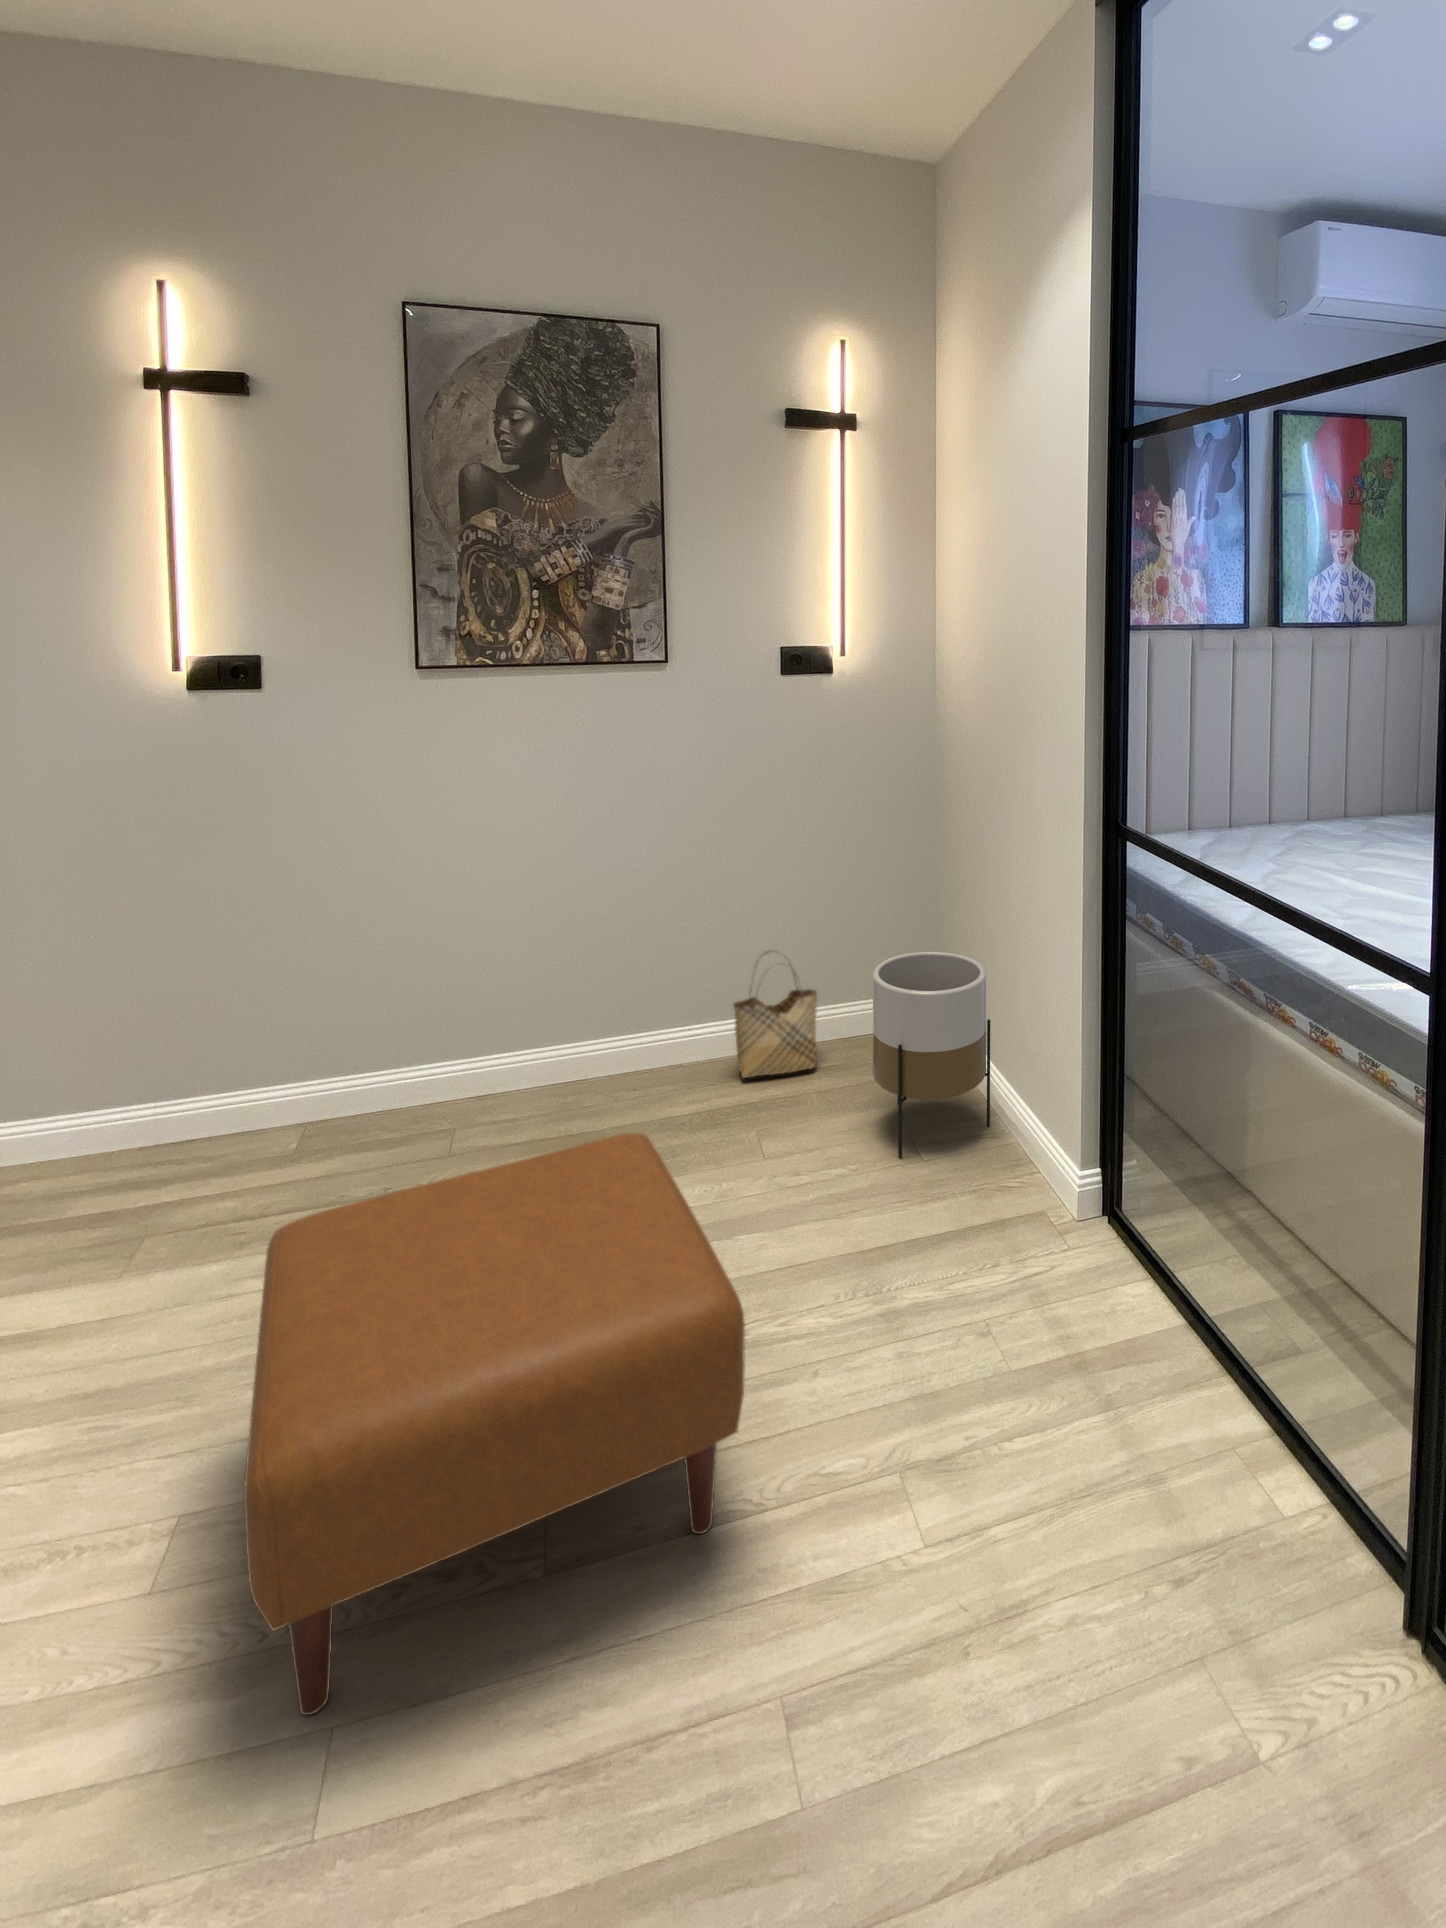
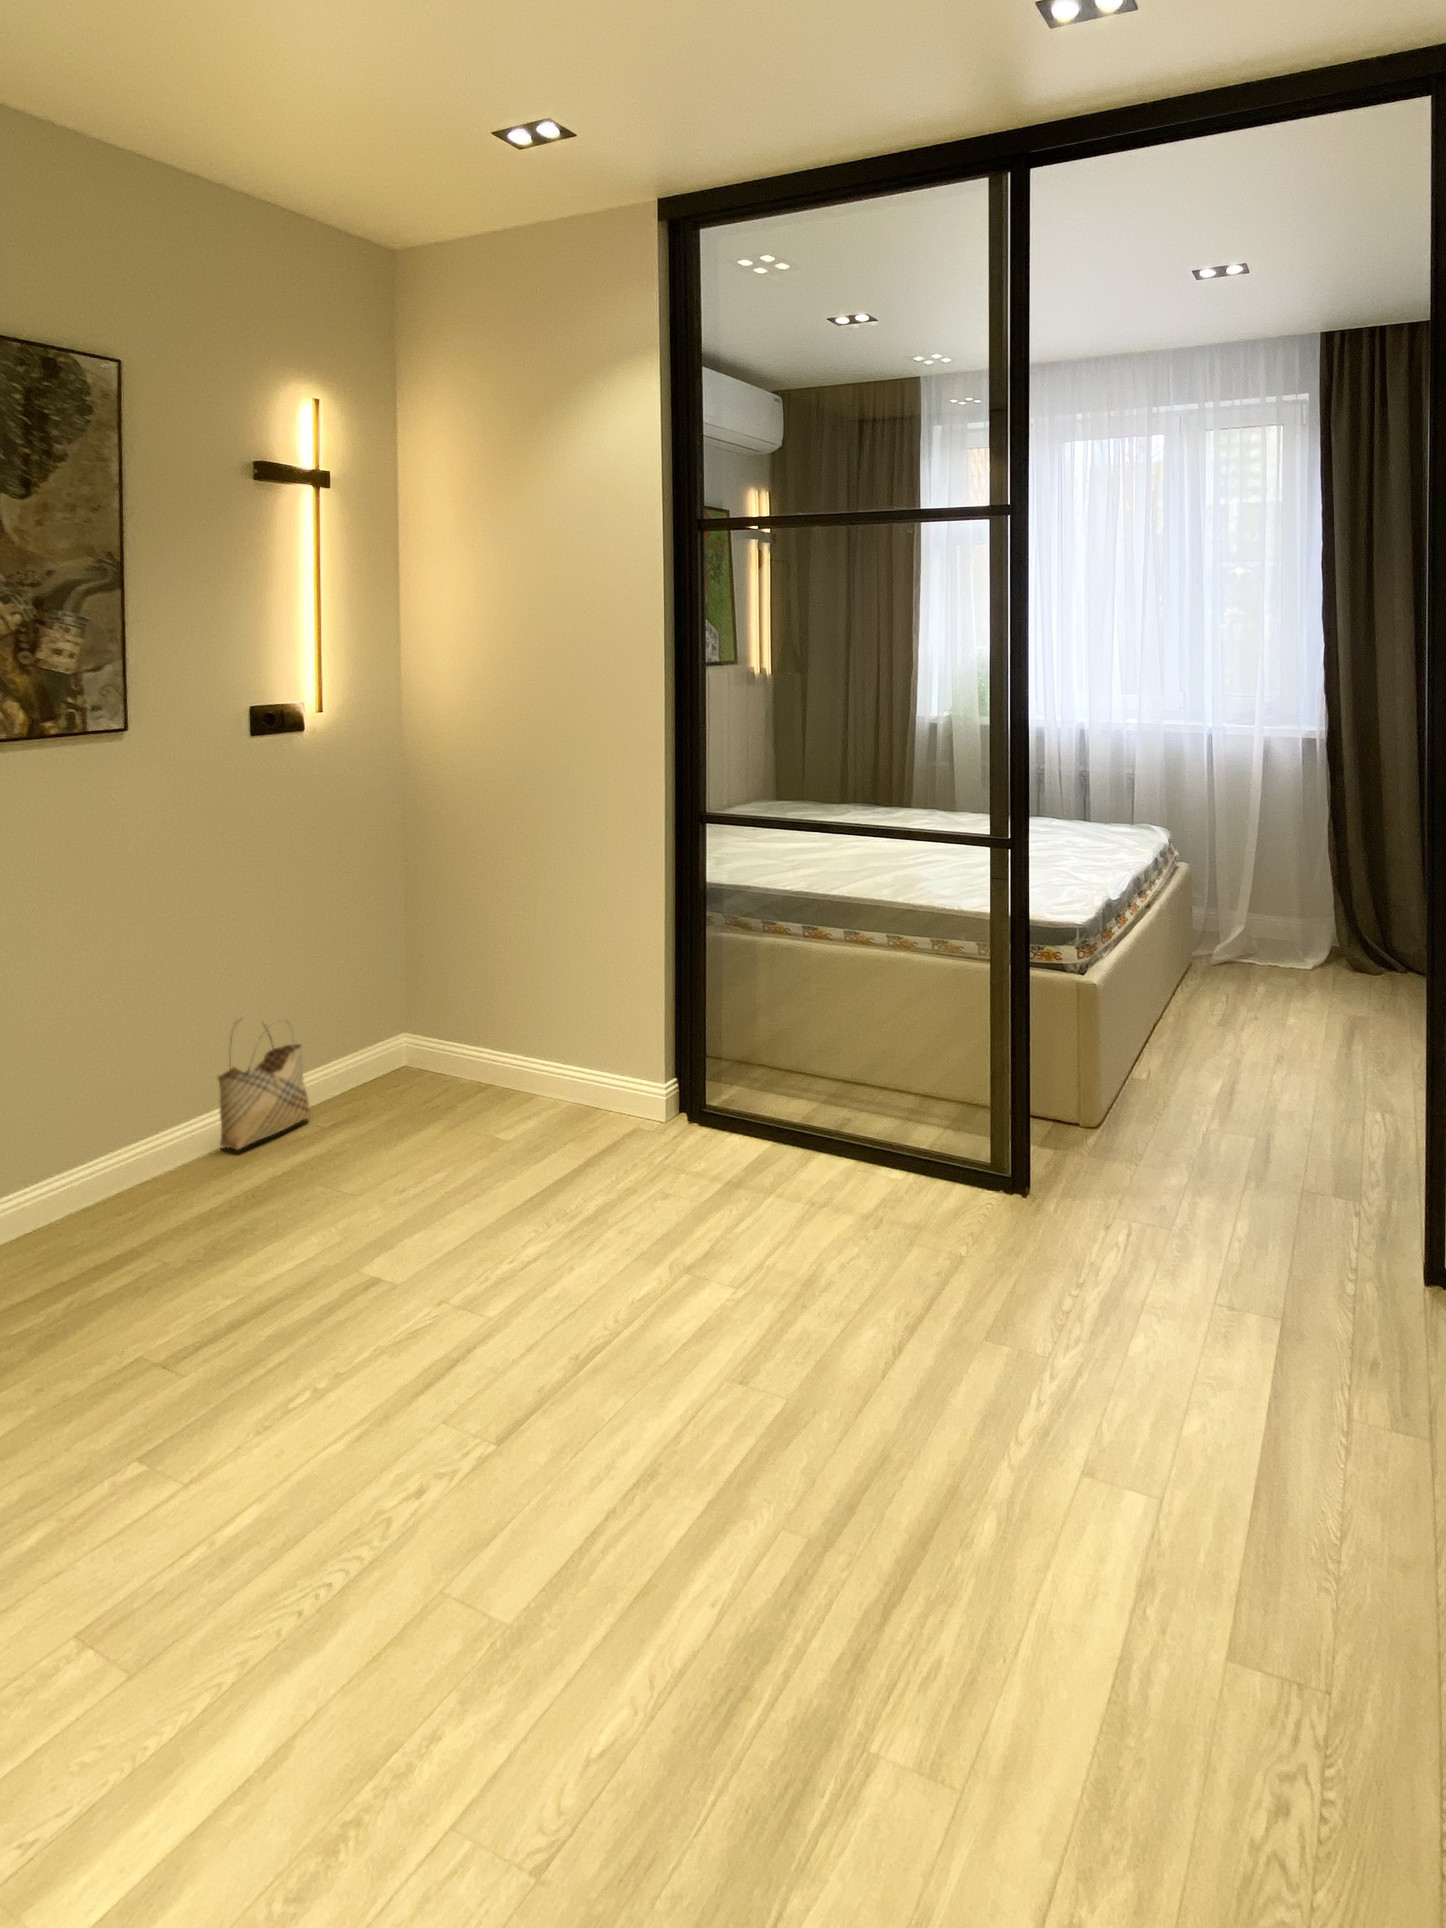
planter: present [872,952,990,1158] -> none [417,963,525,1143]
ottoman: present [244,1133,745,1715] -> none [76,1148,607,1593]

